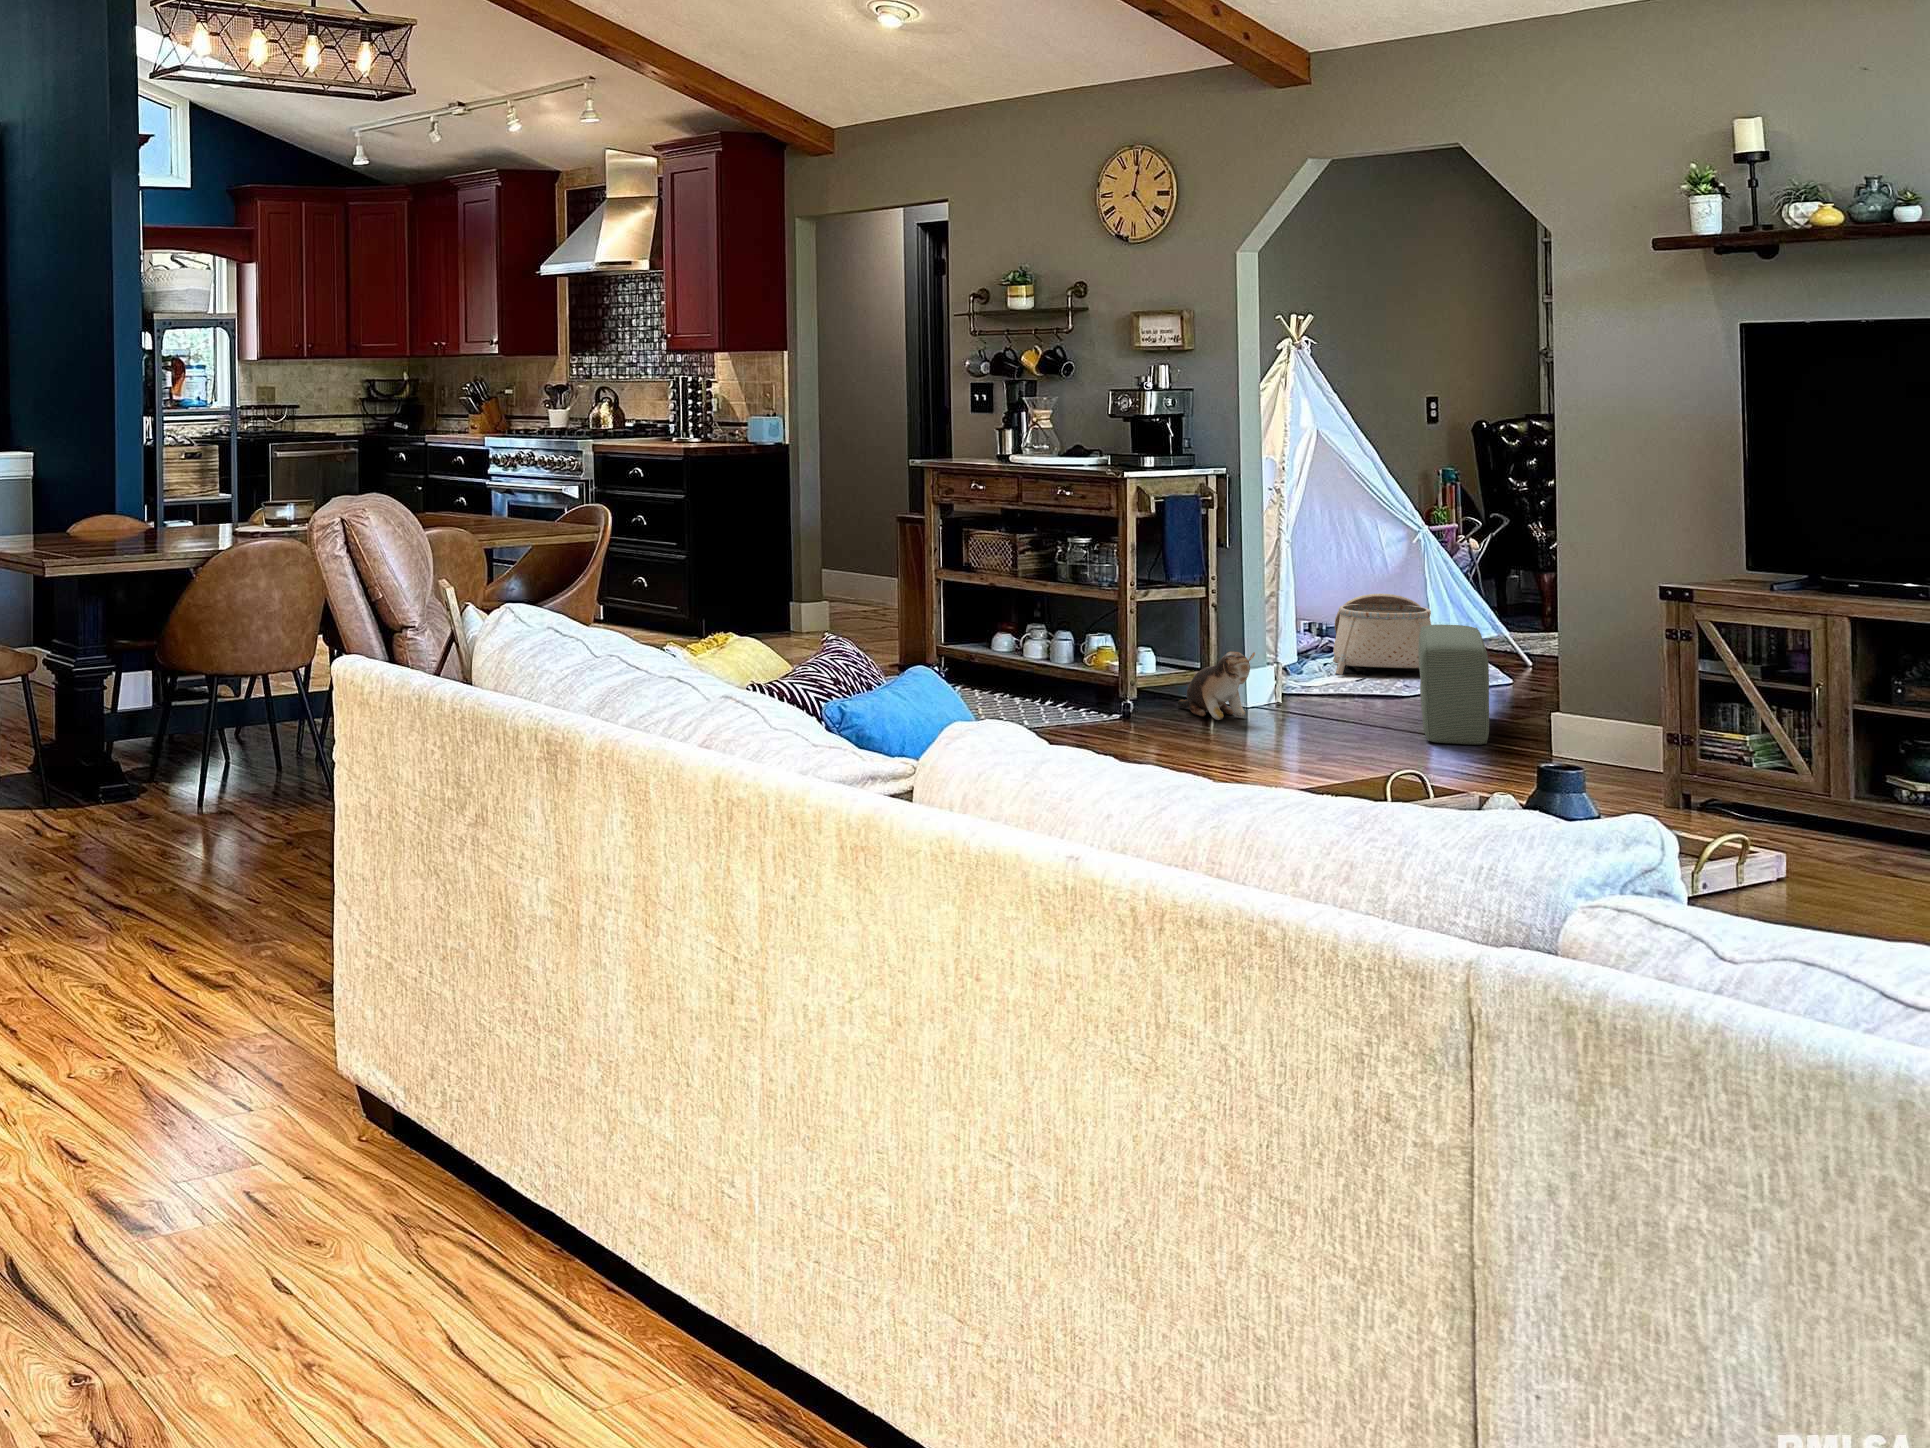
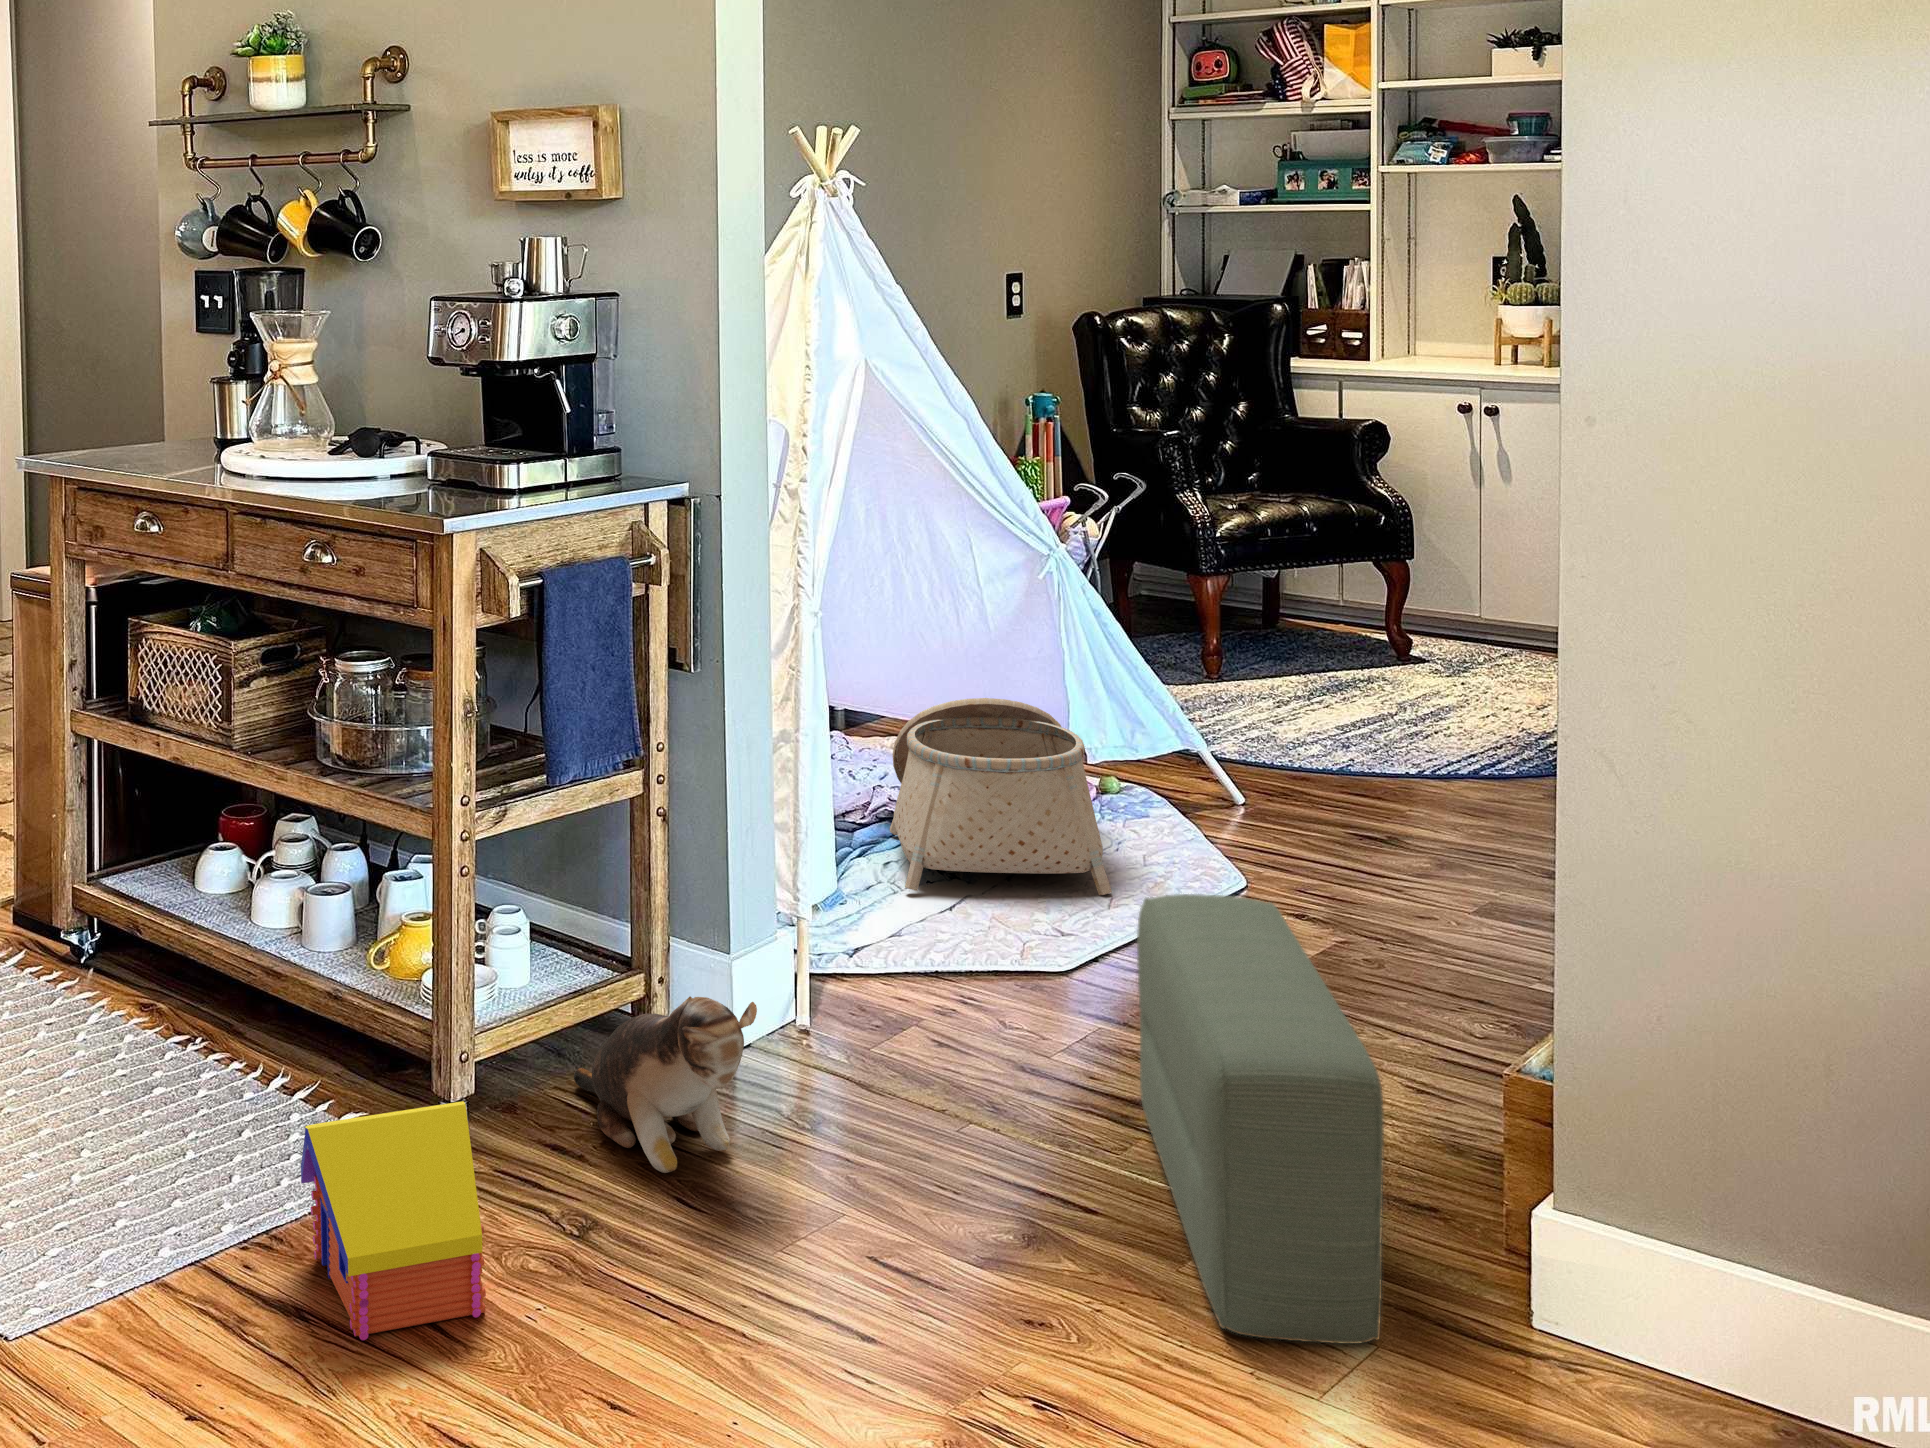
toy house: none [1078,669,1153,738] -> present [301,1101,486,1340]

